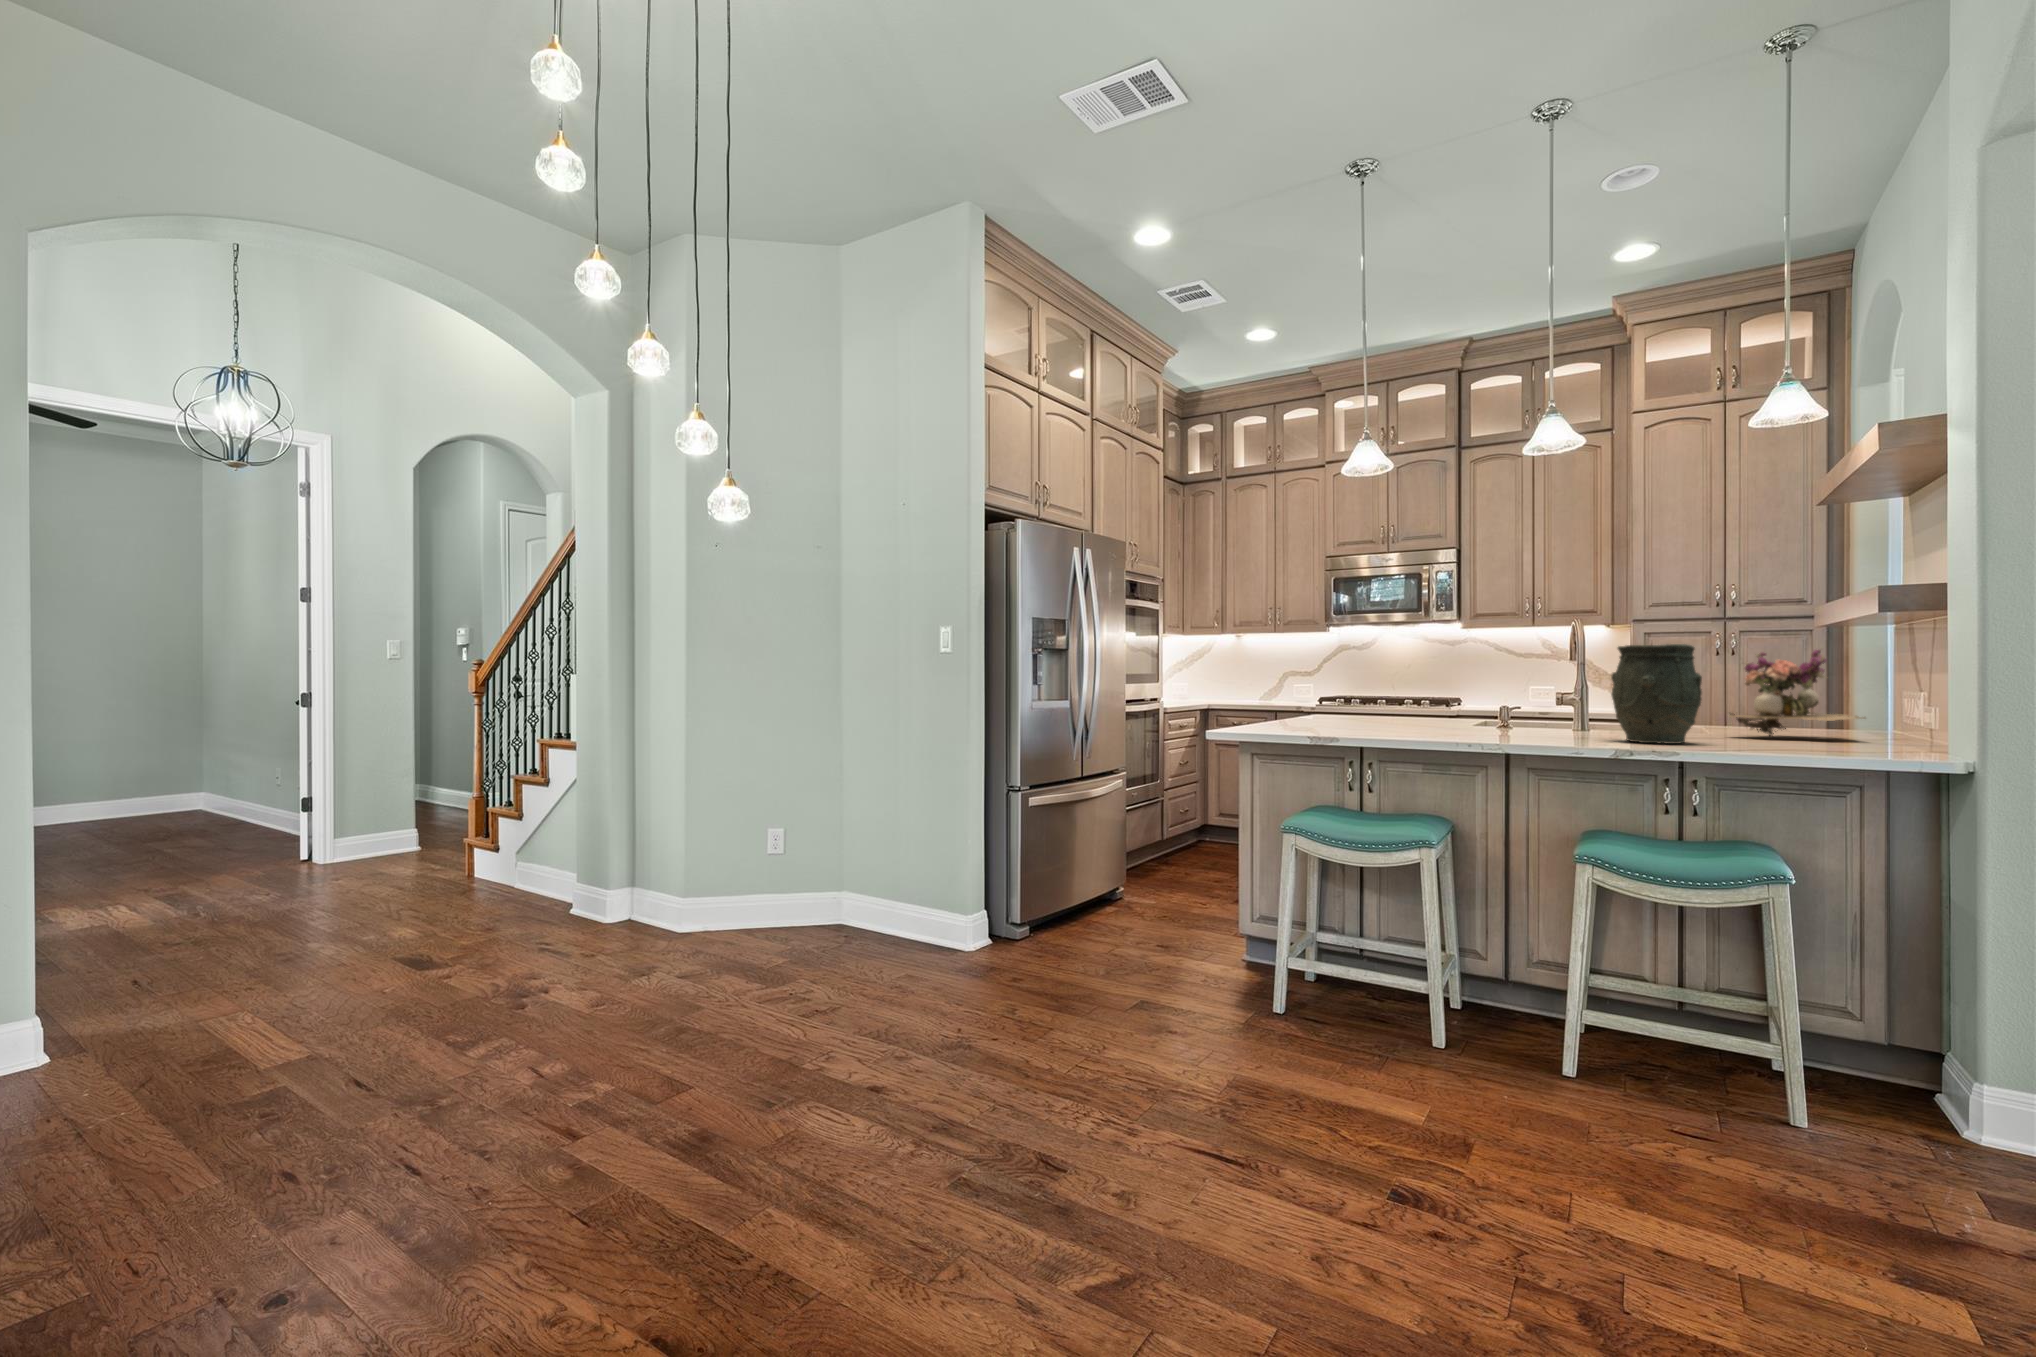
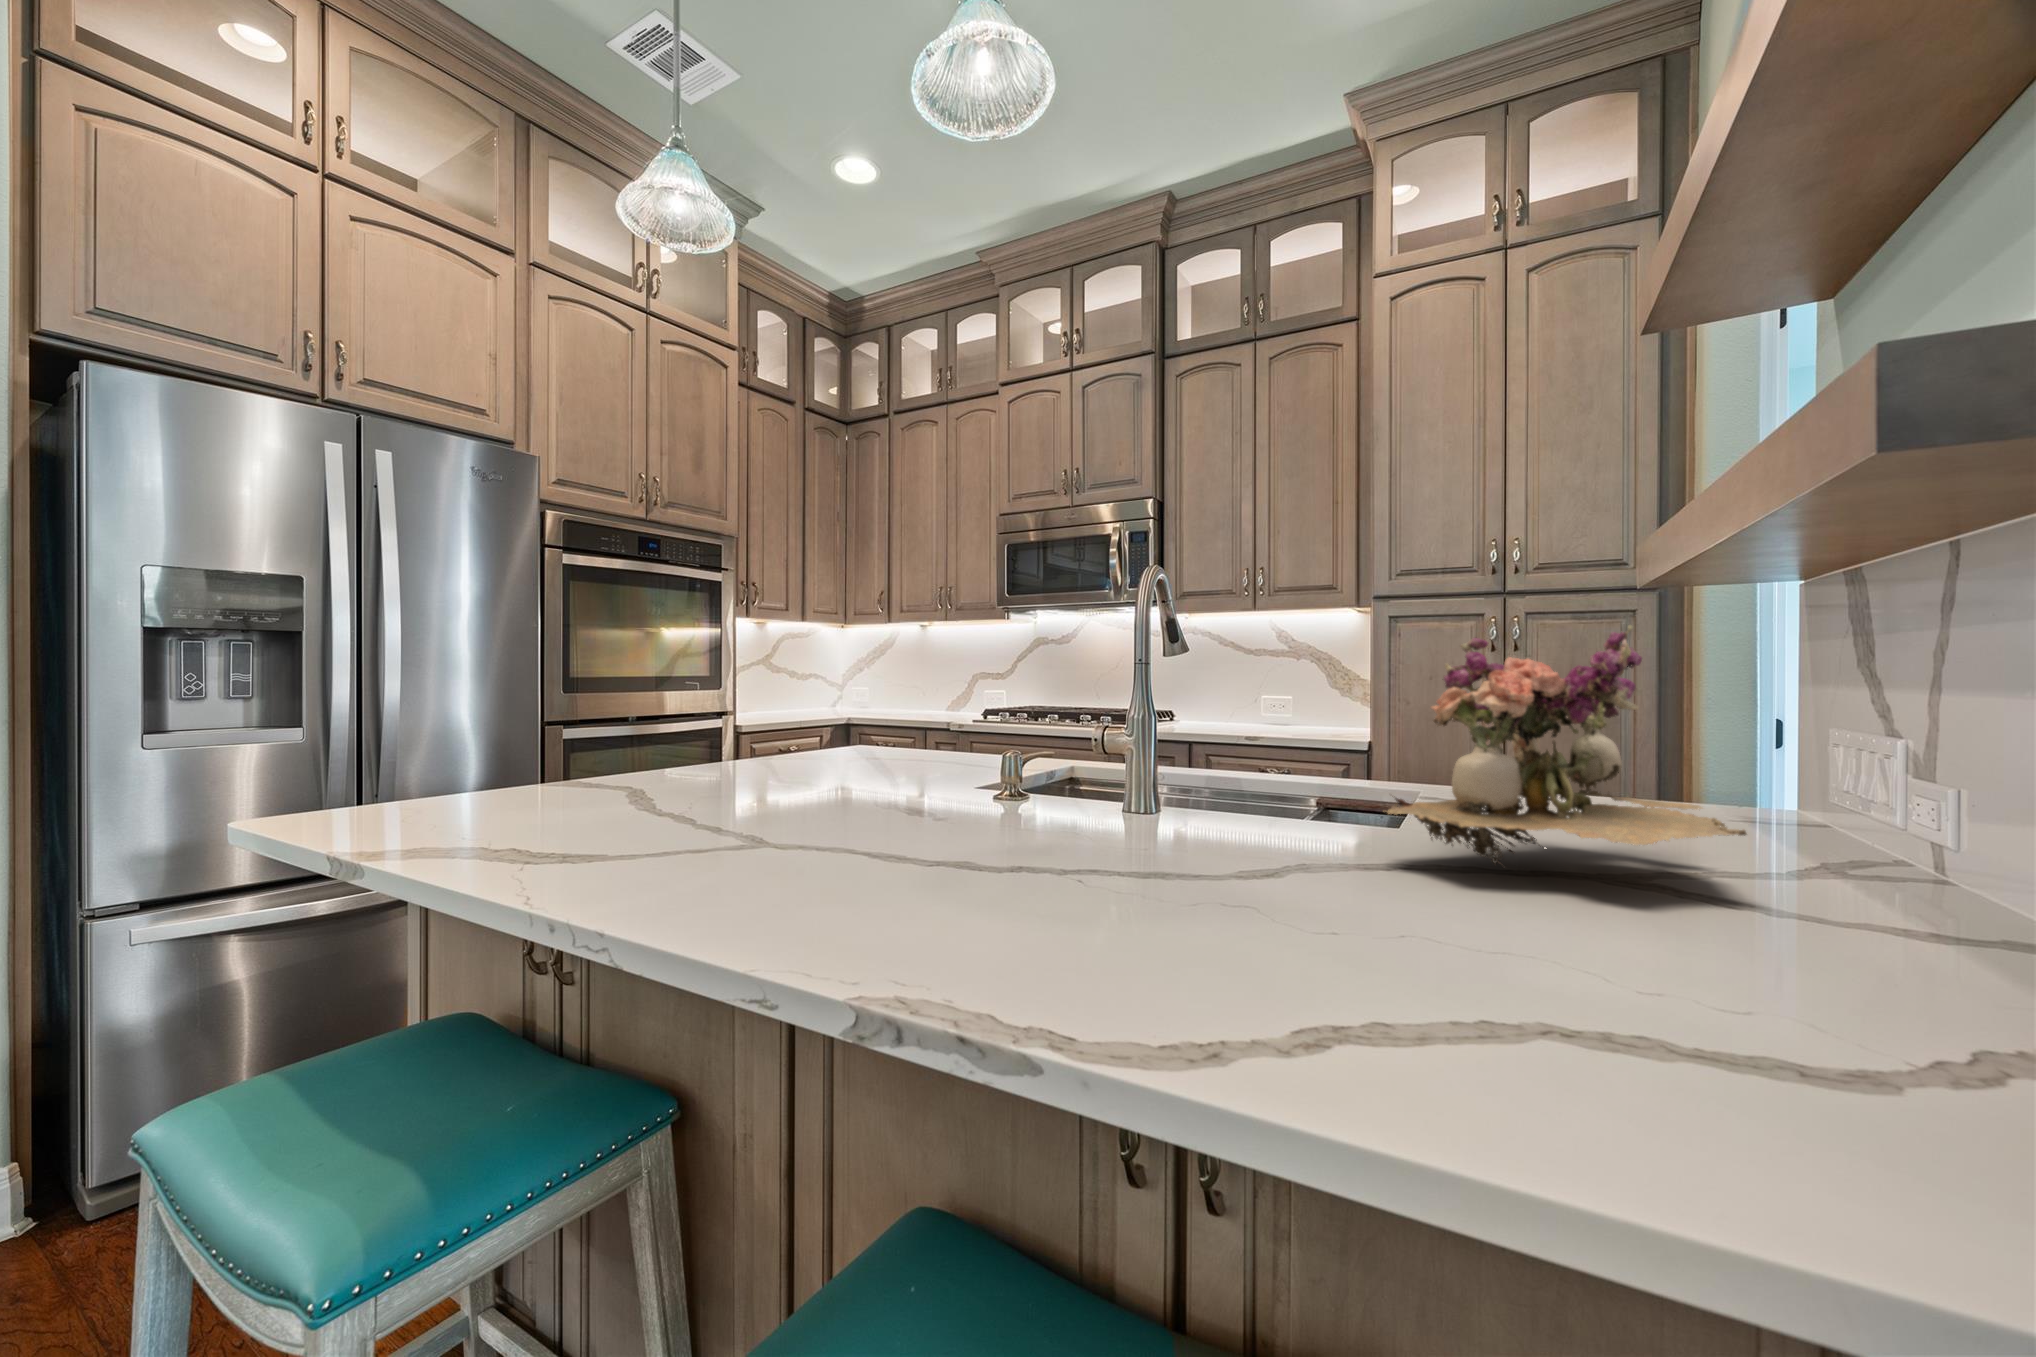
vase: present [1611,644,1702,744] -> none [955,600,1203,959]

